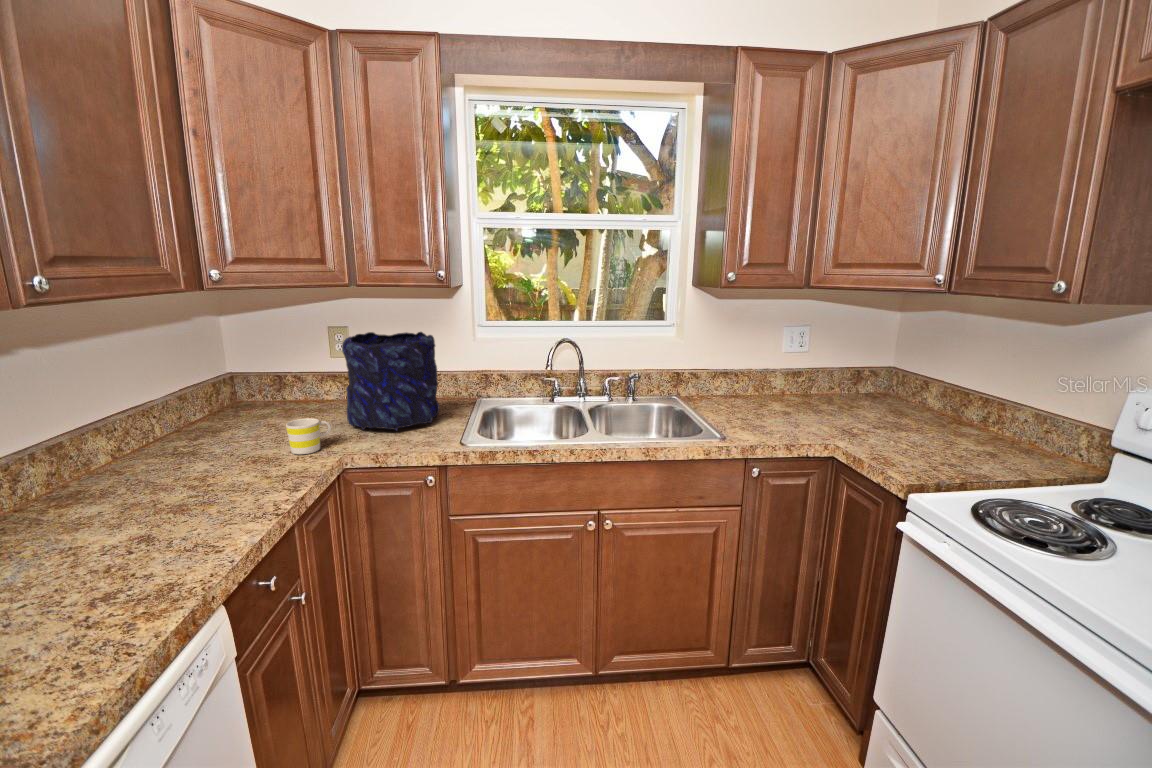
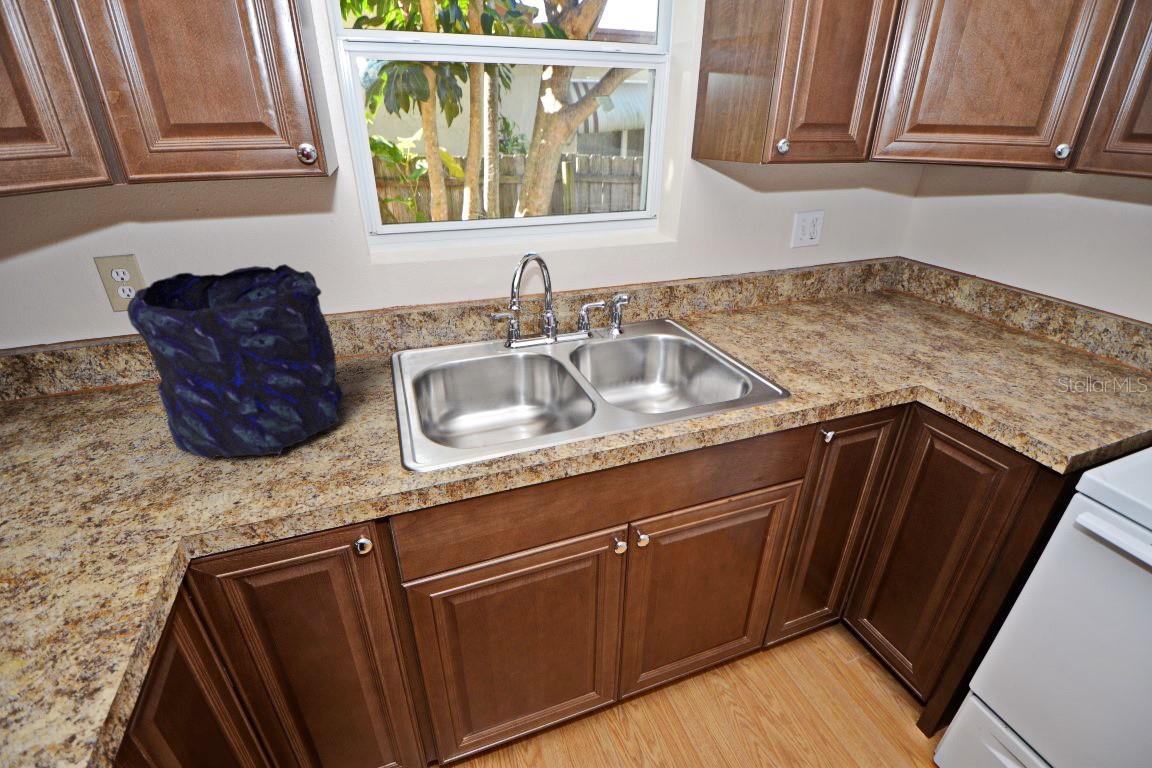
mug: present [286,418,331,454] -> none [35,475,146,558]

